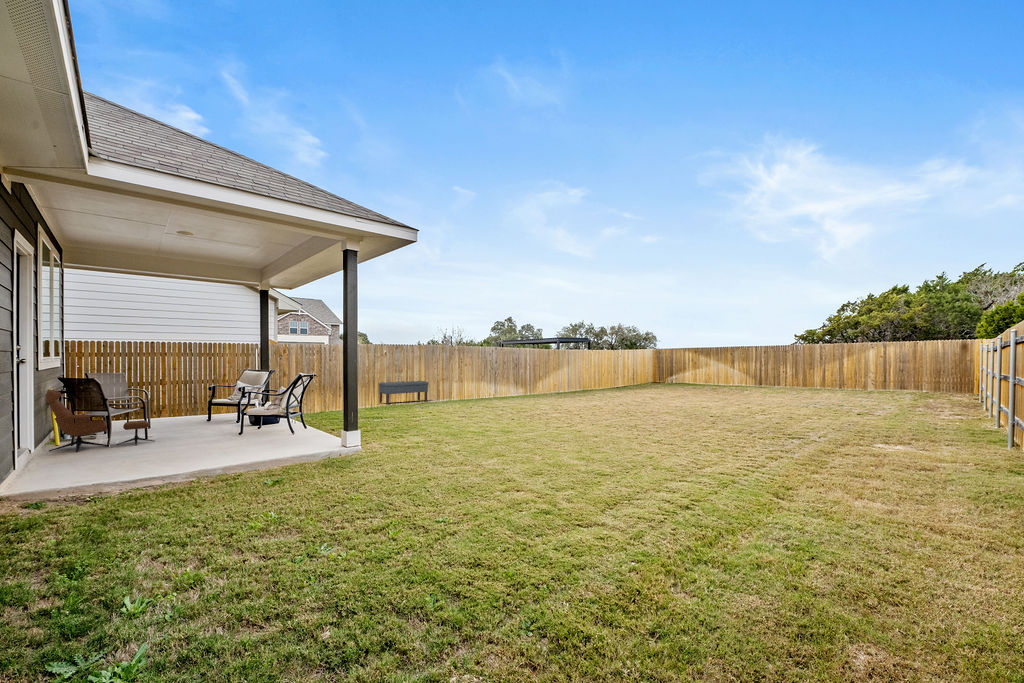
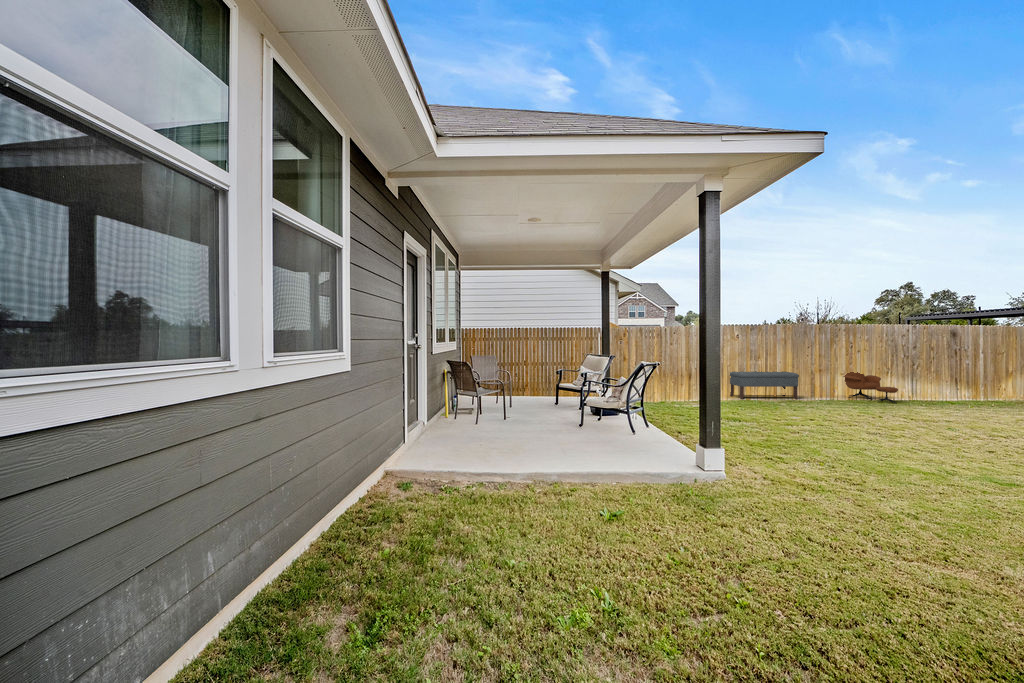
lounge chair: present [46,389,153,452] -> present [844,372,898,403]

